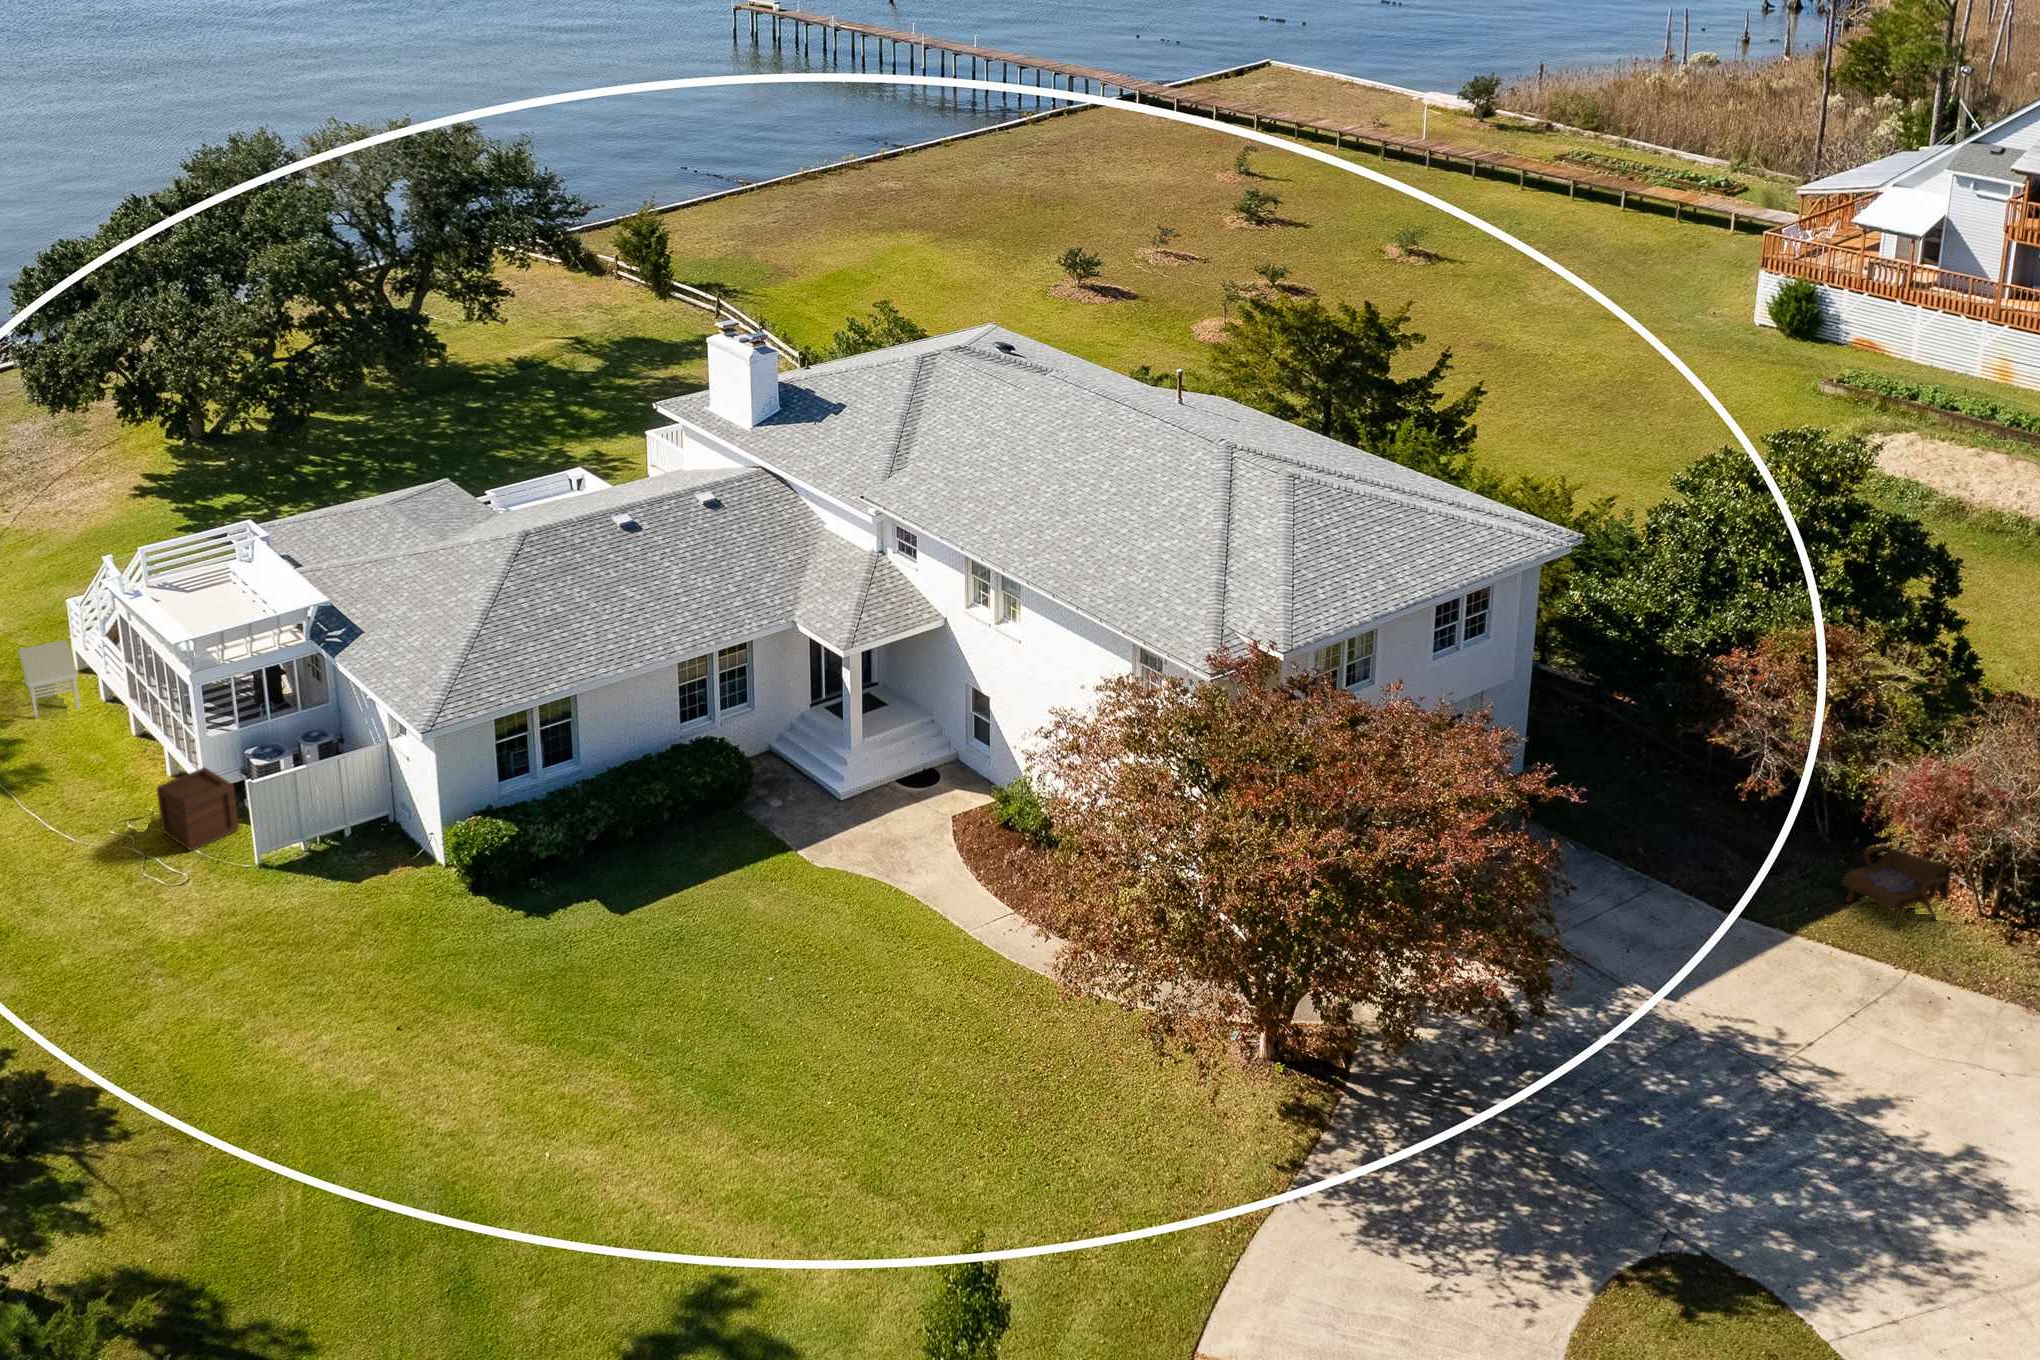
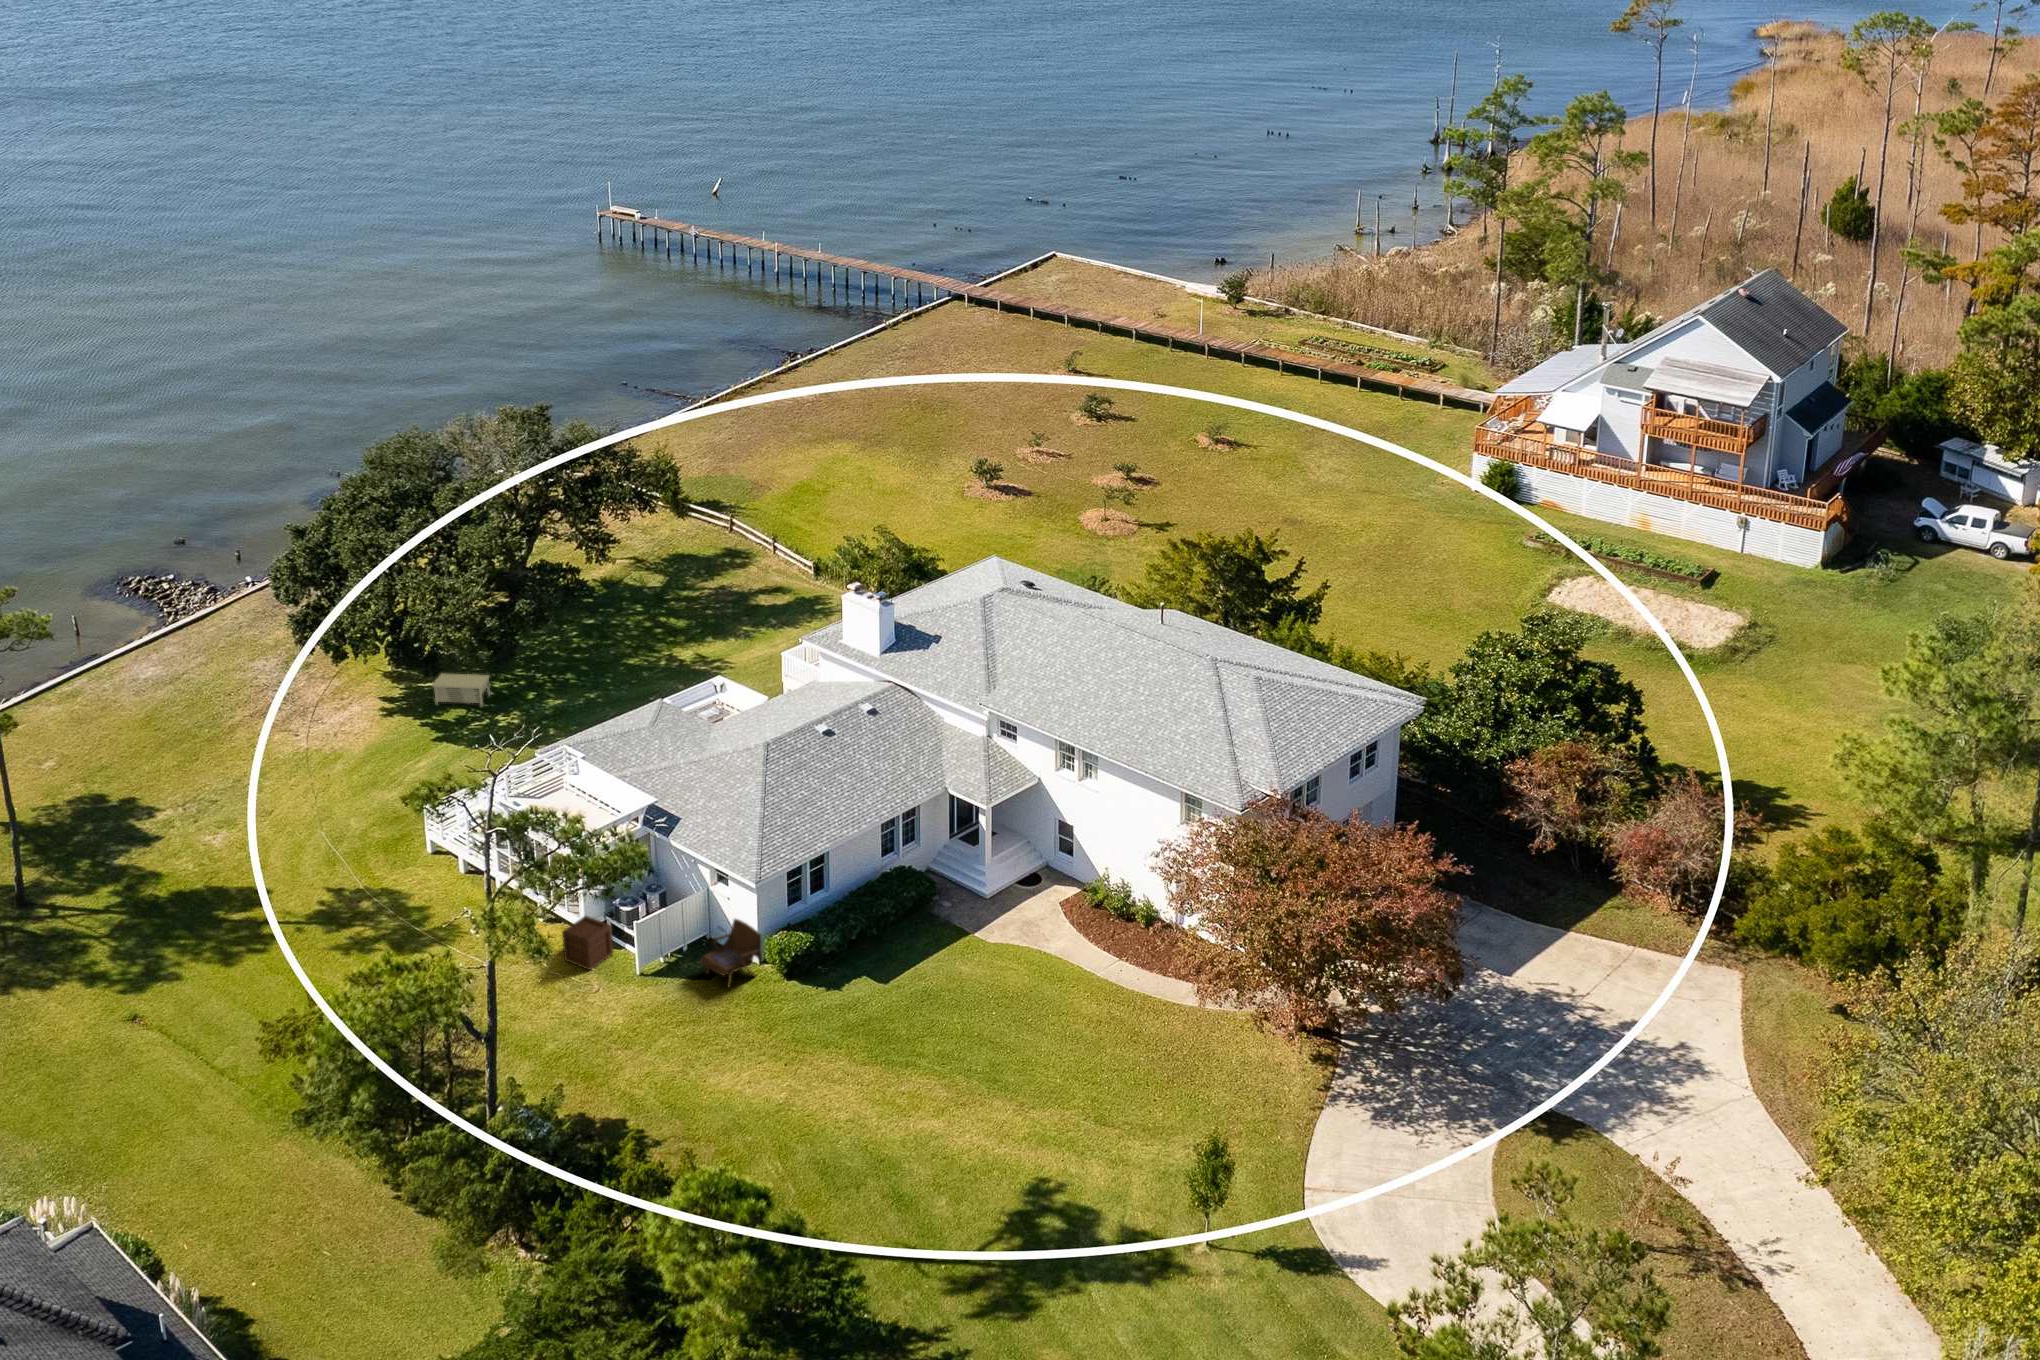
storage bench: present [18,640,80,718] -> present [432,674,490,705]
armchair: present [1842,846,1952,930] -> present [700,919,762,988]

